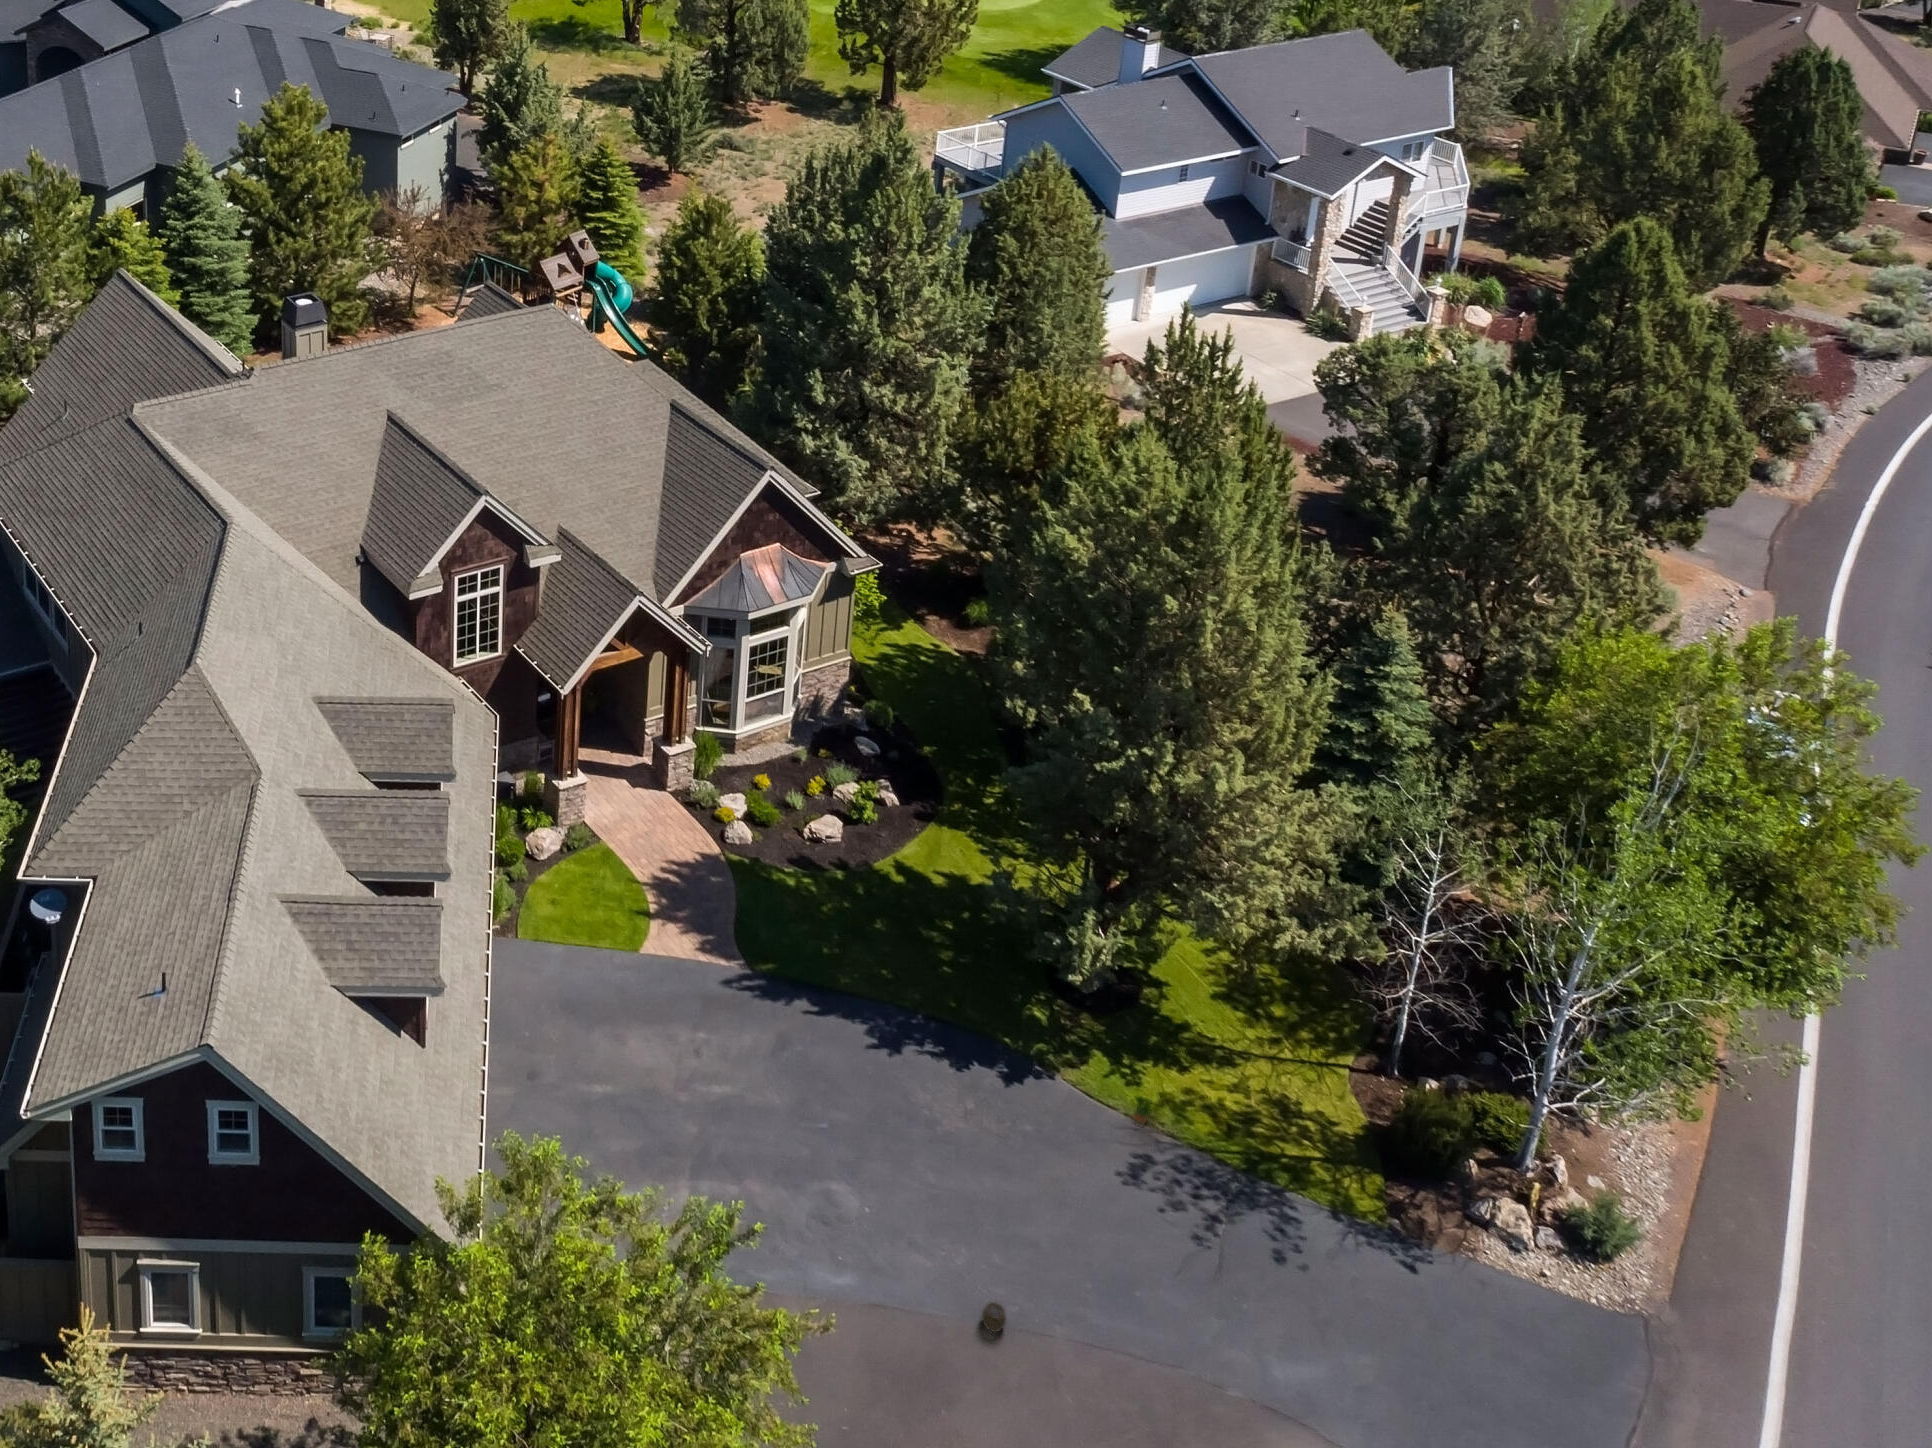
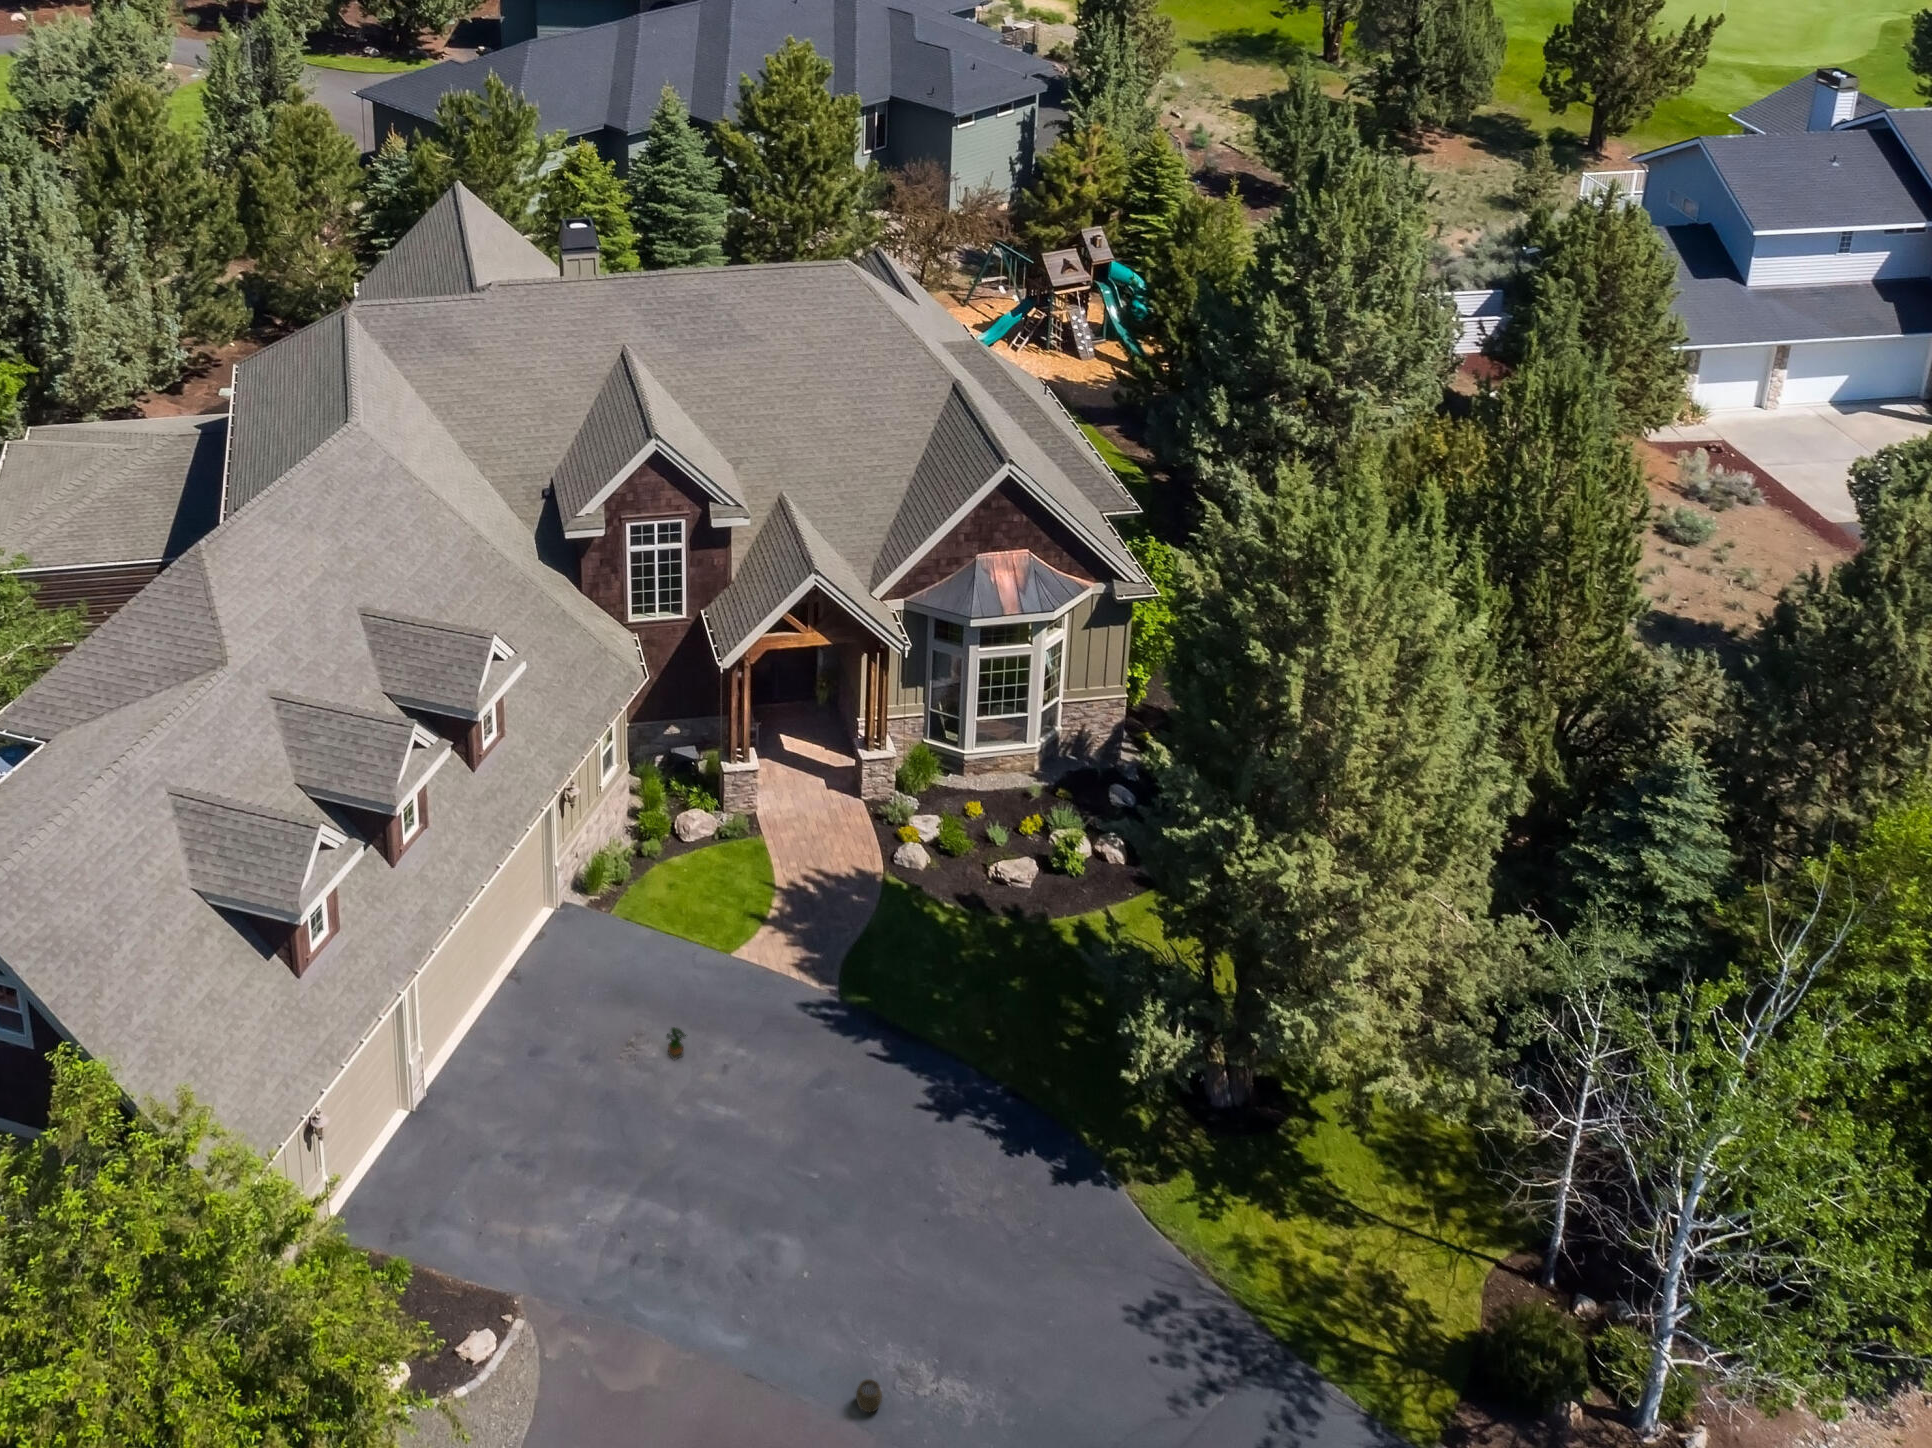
potted tree: present [1133,1097,1154,1127] -> present [667,1027,688,1060]

